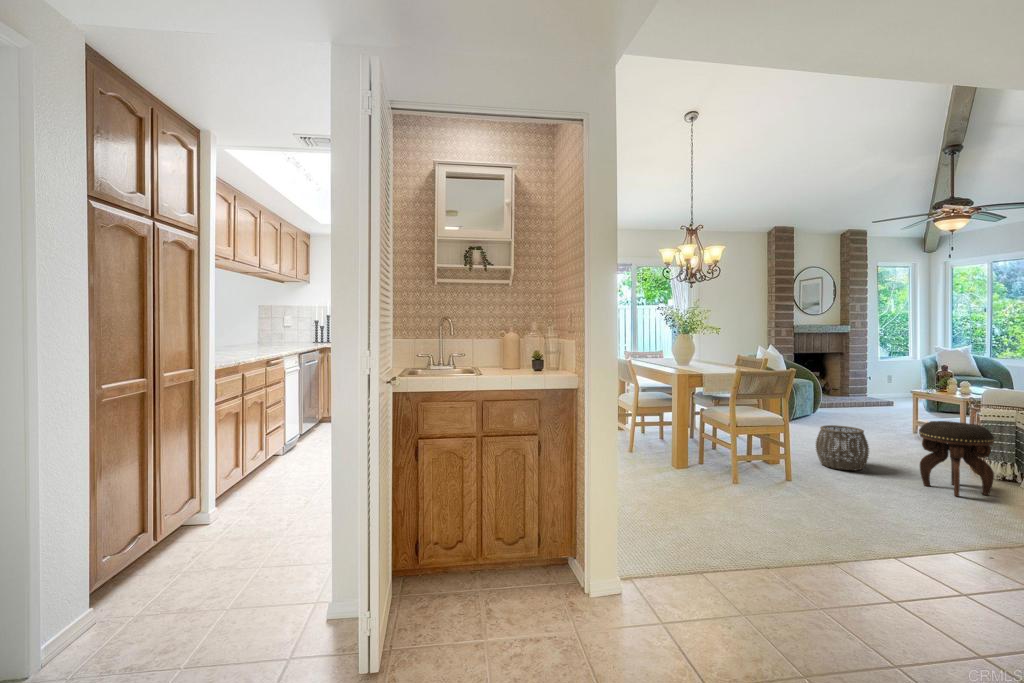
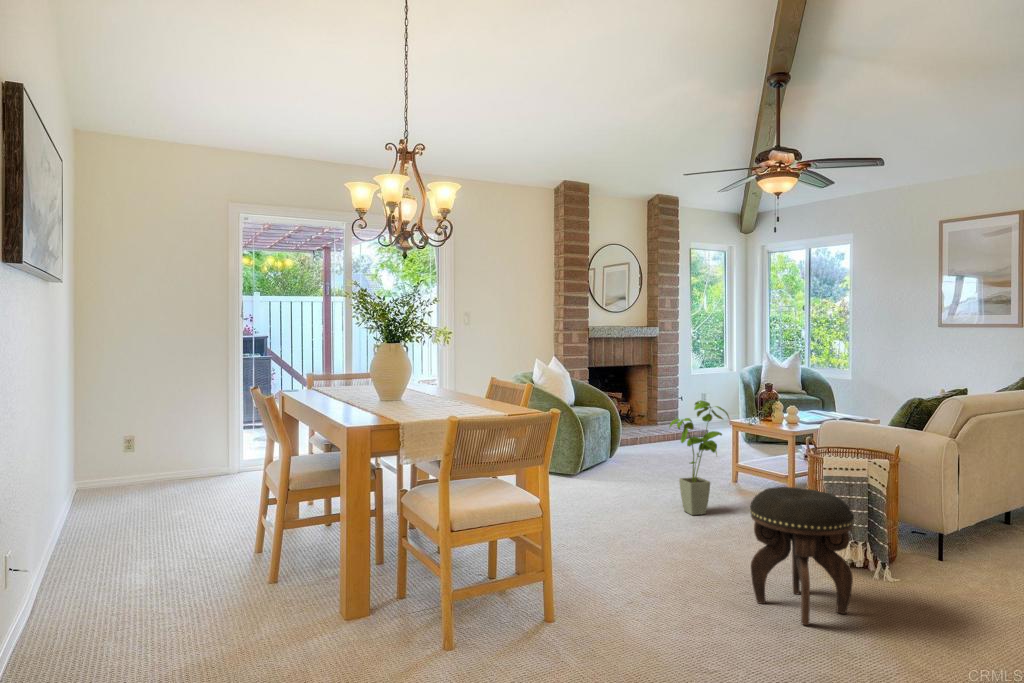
house plant: none [861,373,909,447] -> present [669,400,729,515]
woven basket: present [816,425,869,470] -> none [600,496,679,581]

